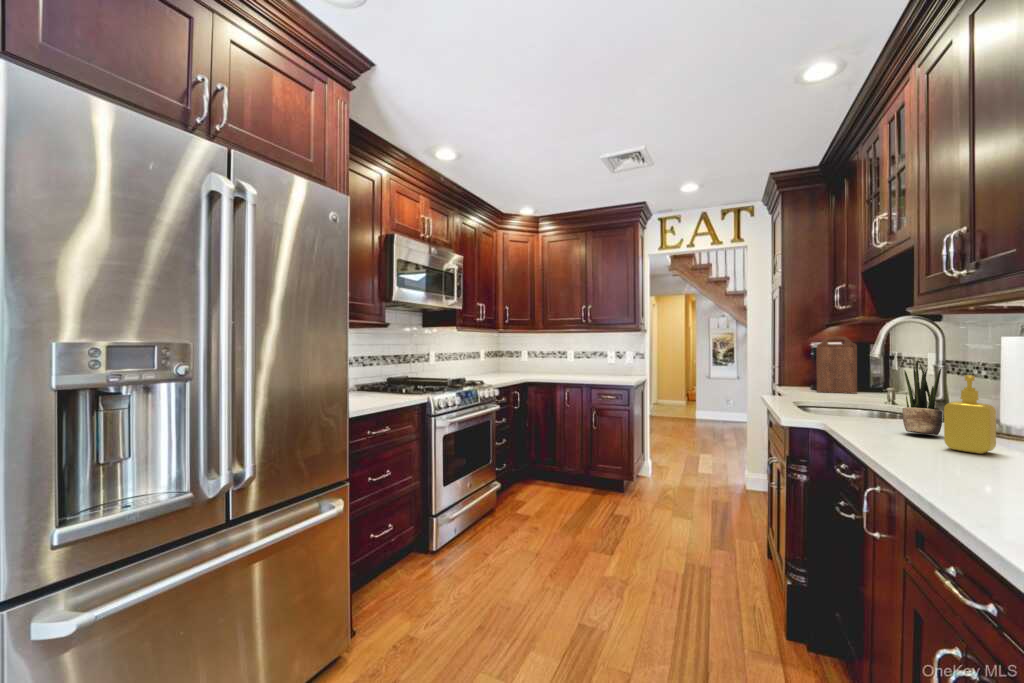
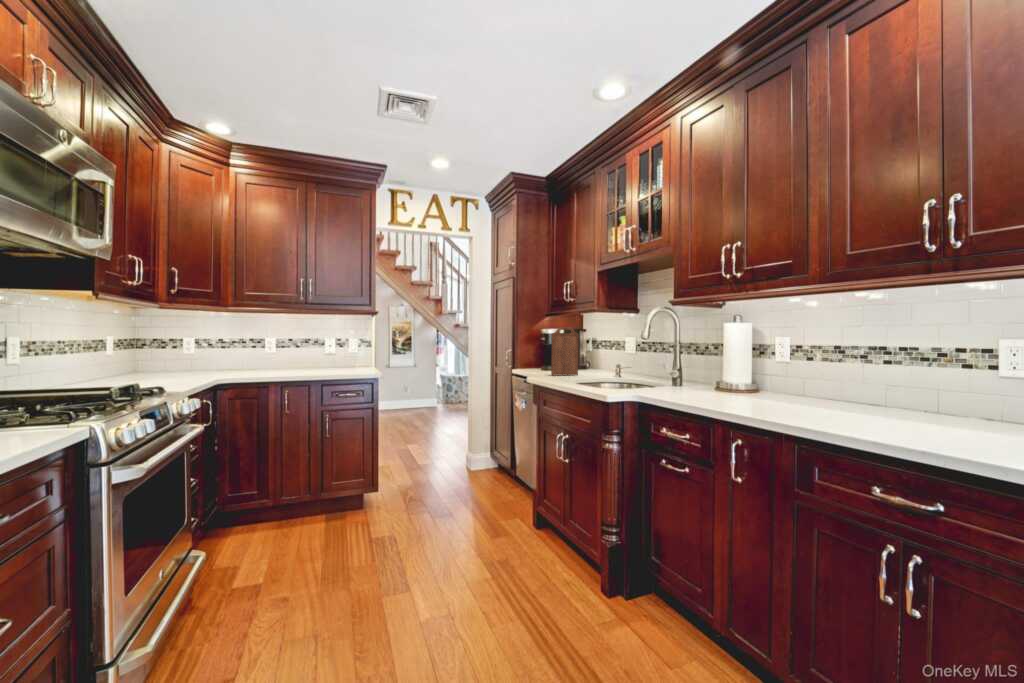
potted plant: present [903,362,943,435] -> none [696,347,722,403]
soap dispenser: present [944,375,996,454] -> none [746,356,777,414]

